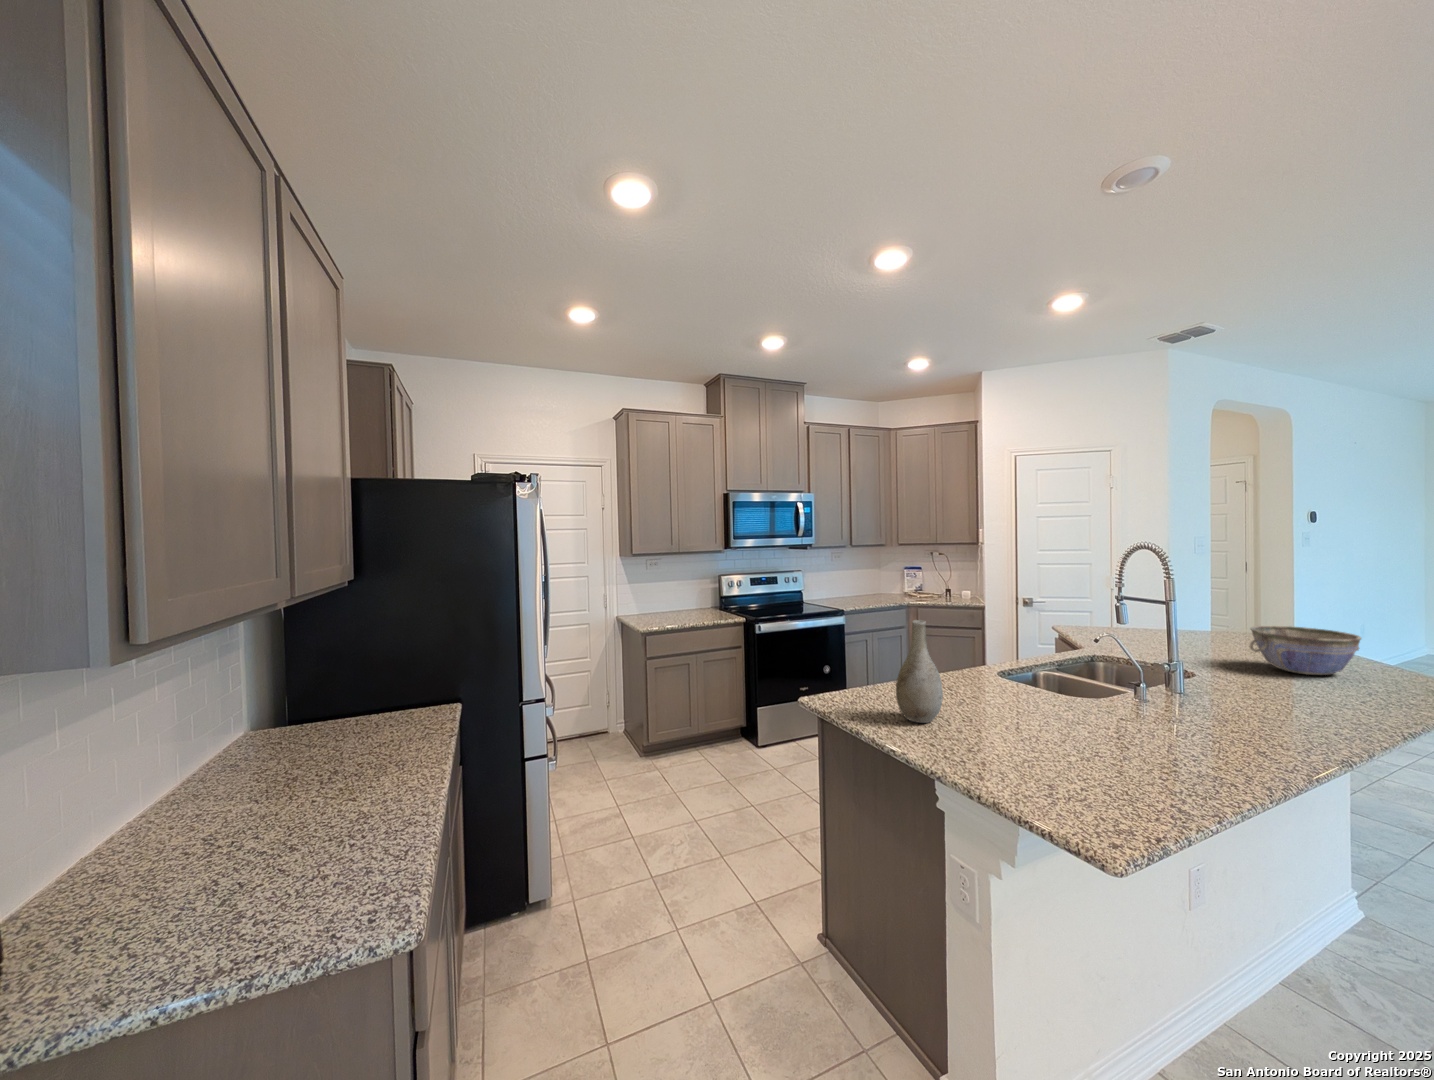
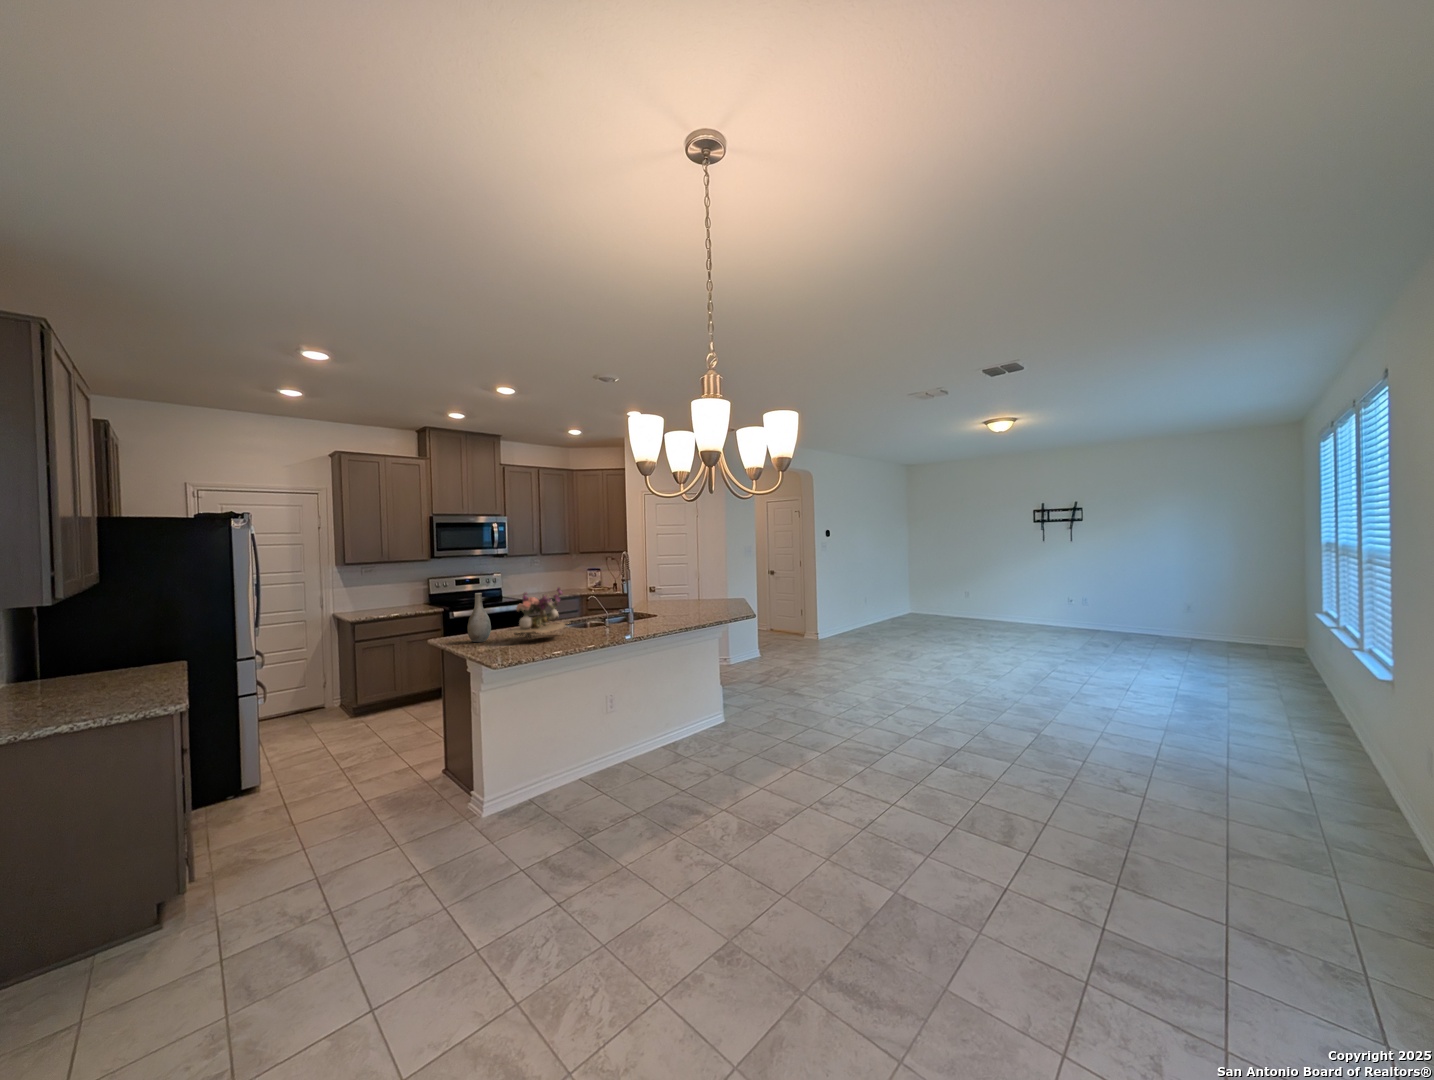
flower arrangement: none [1006,614,1173,738] -> present [508,588,569,638]
bowl: present [1249,626,1361,675] -> none [674,591,716,613]

